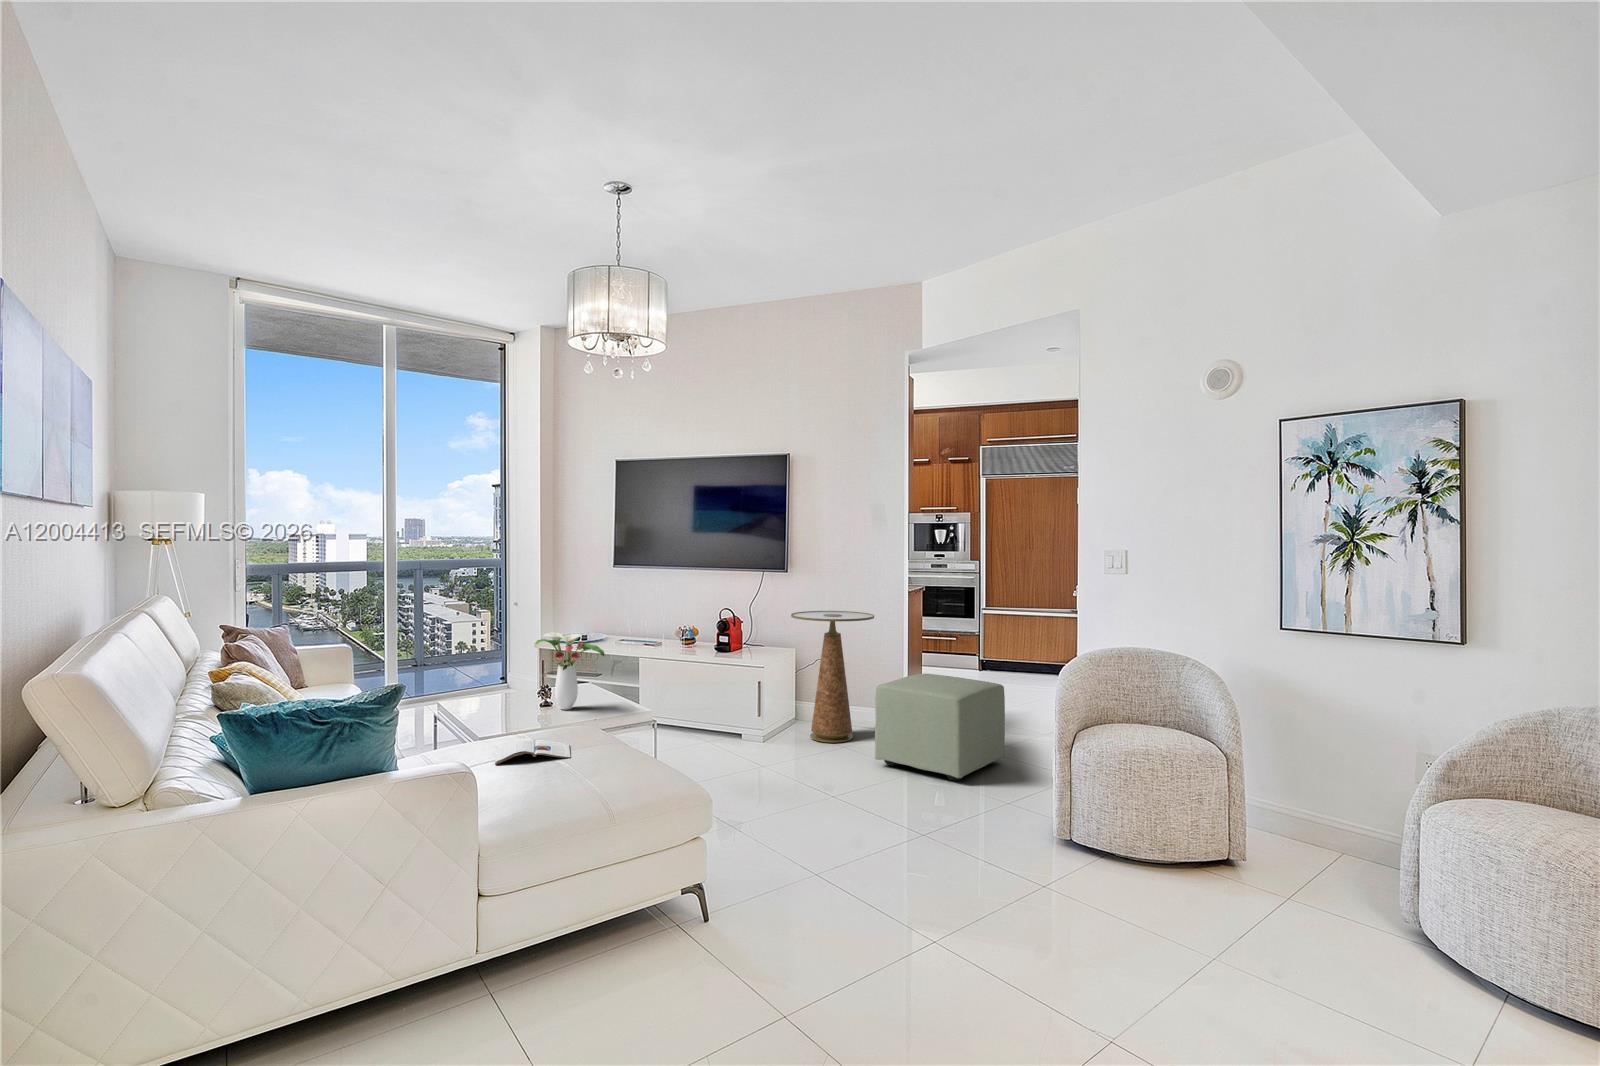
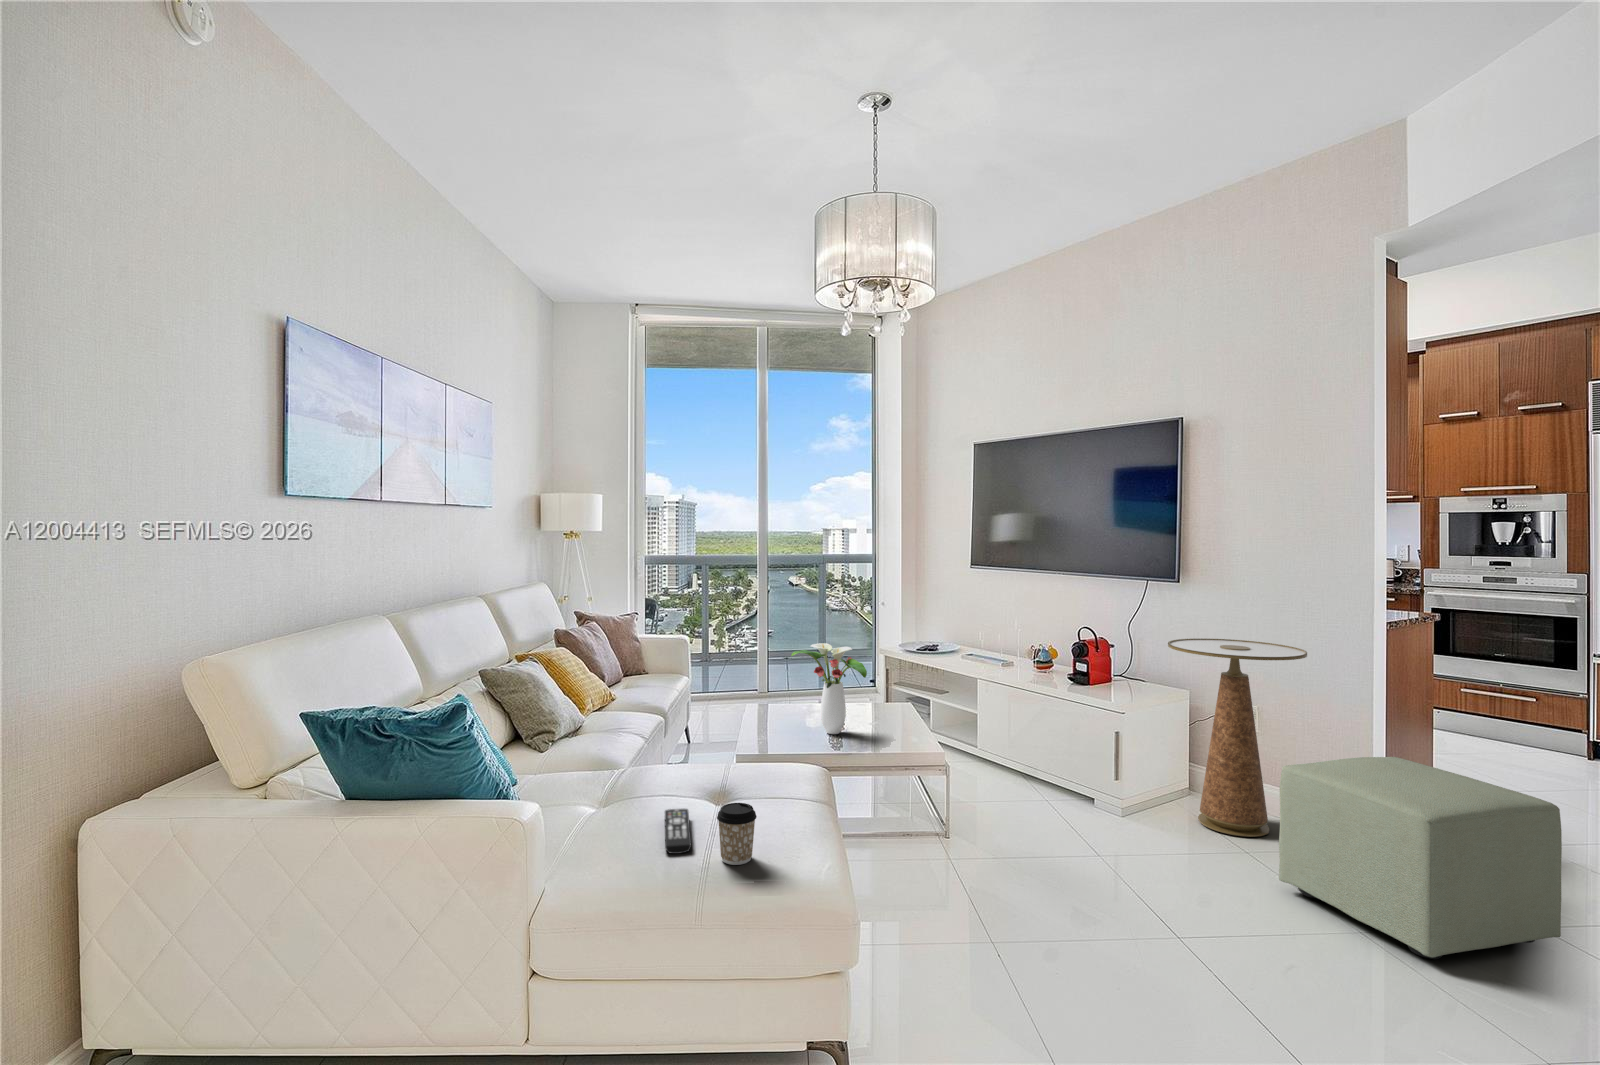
magazine: present [495,738,571,765] -> none [676,766,774,803]
coffee cup: none [596,745,628,791] -> present [717,803,757,865]
remote control: none [514,768,570,796] -> present [665,809,691,854]

